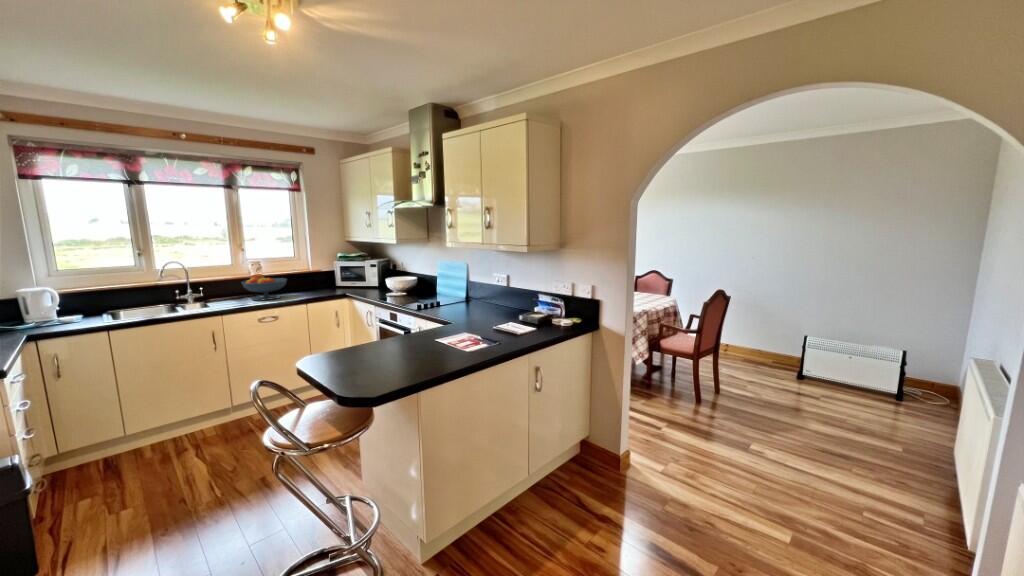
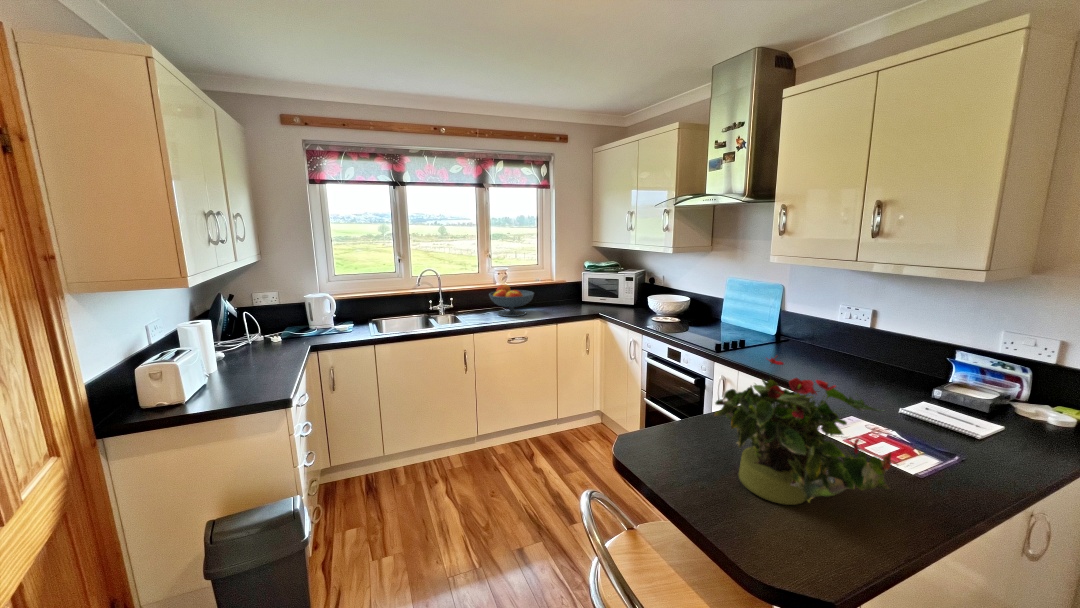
potted plant: none [344,291,432,373] -> present [714,356,898,505]

